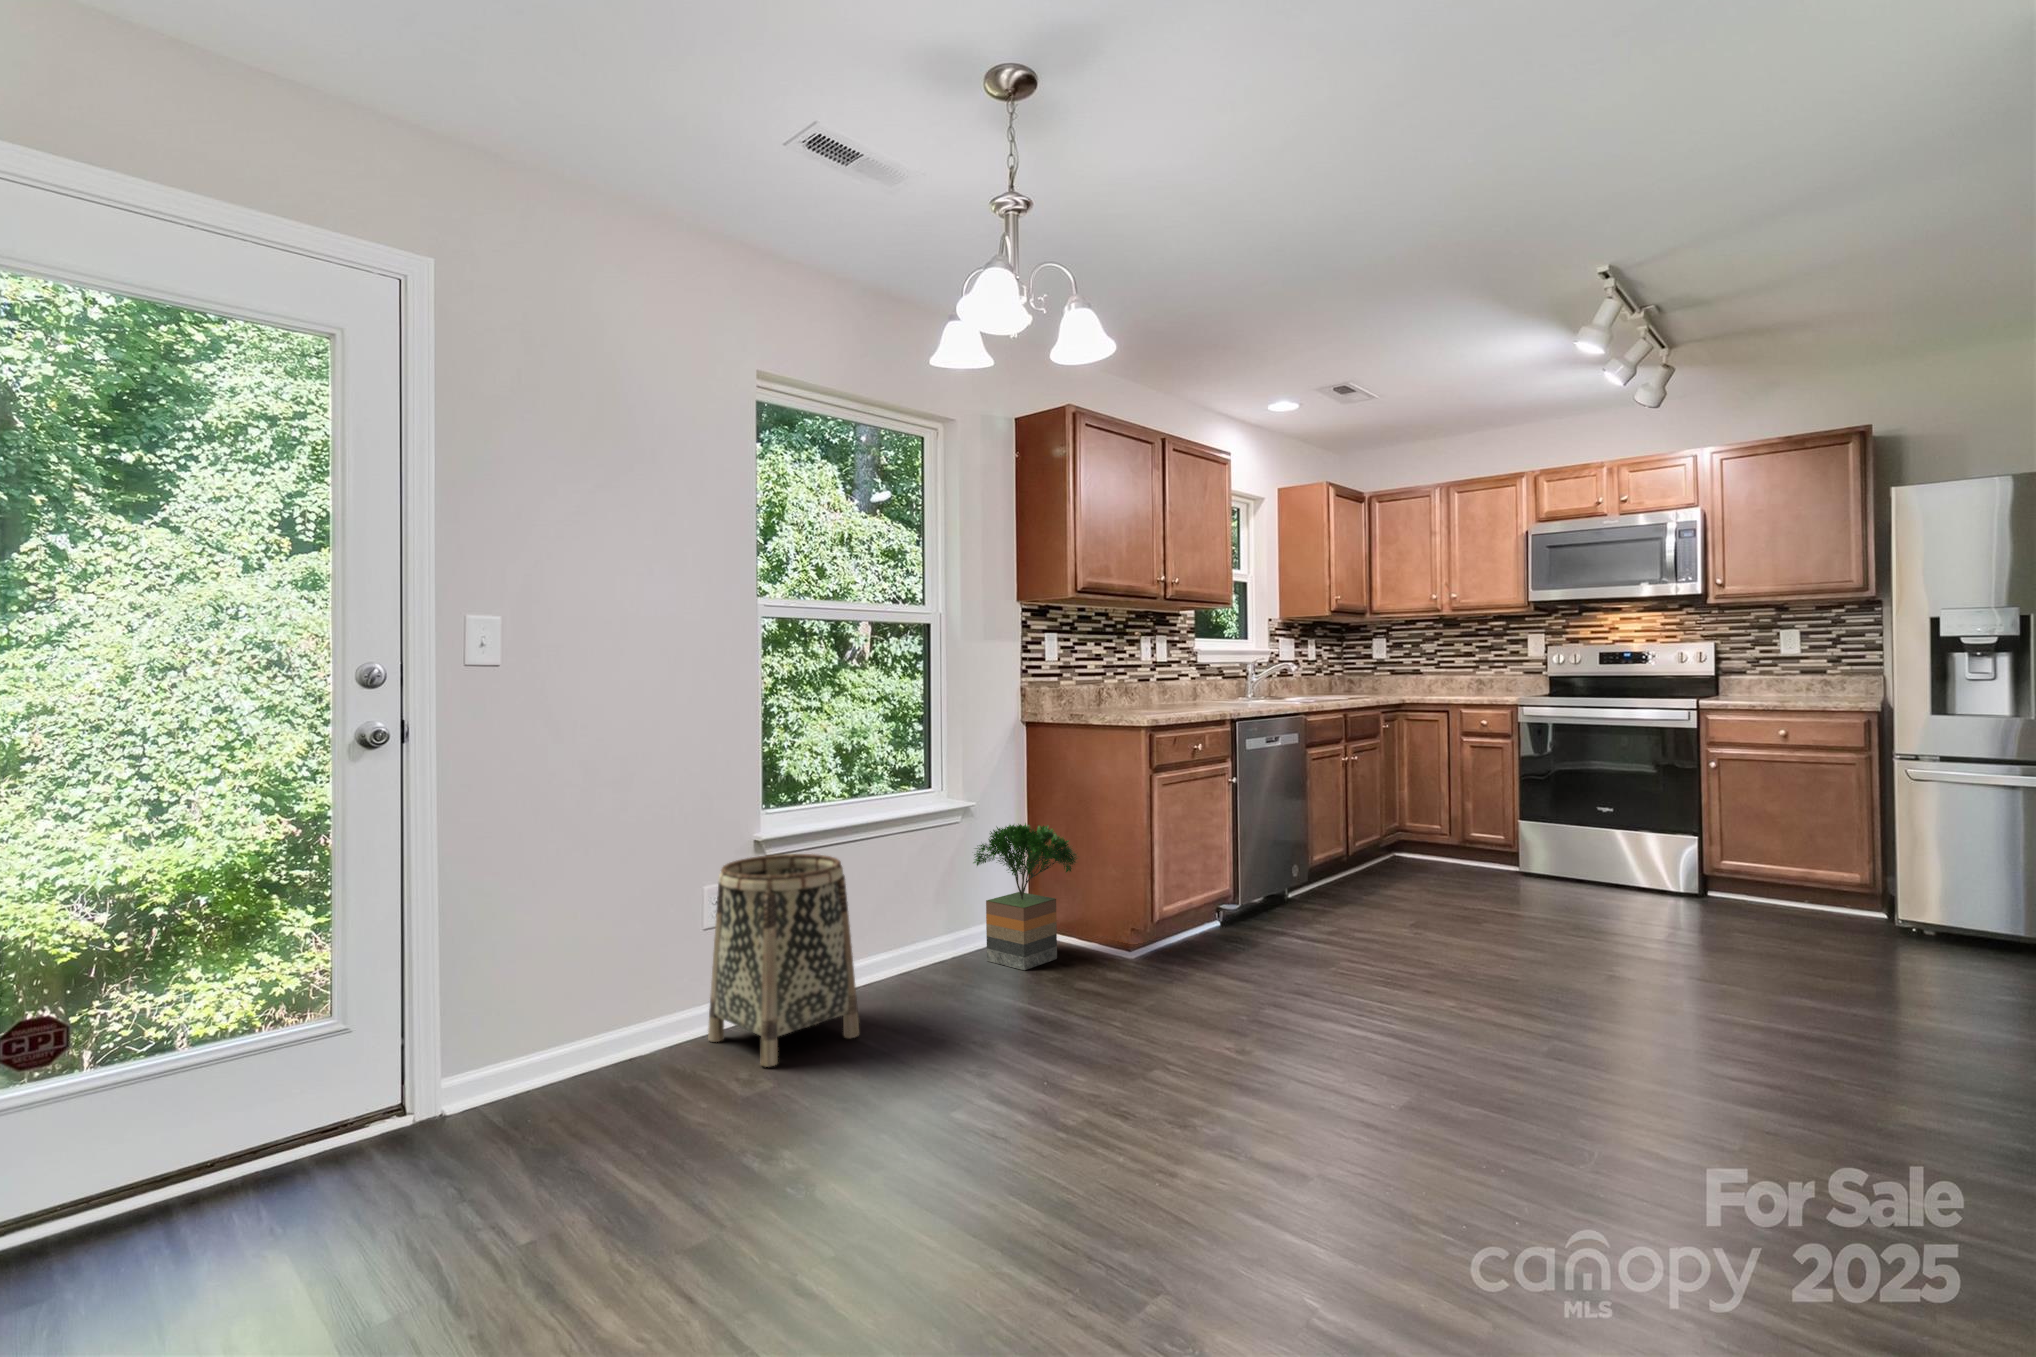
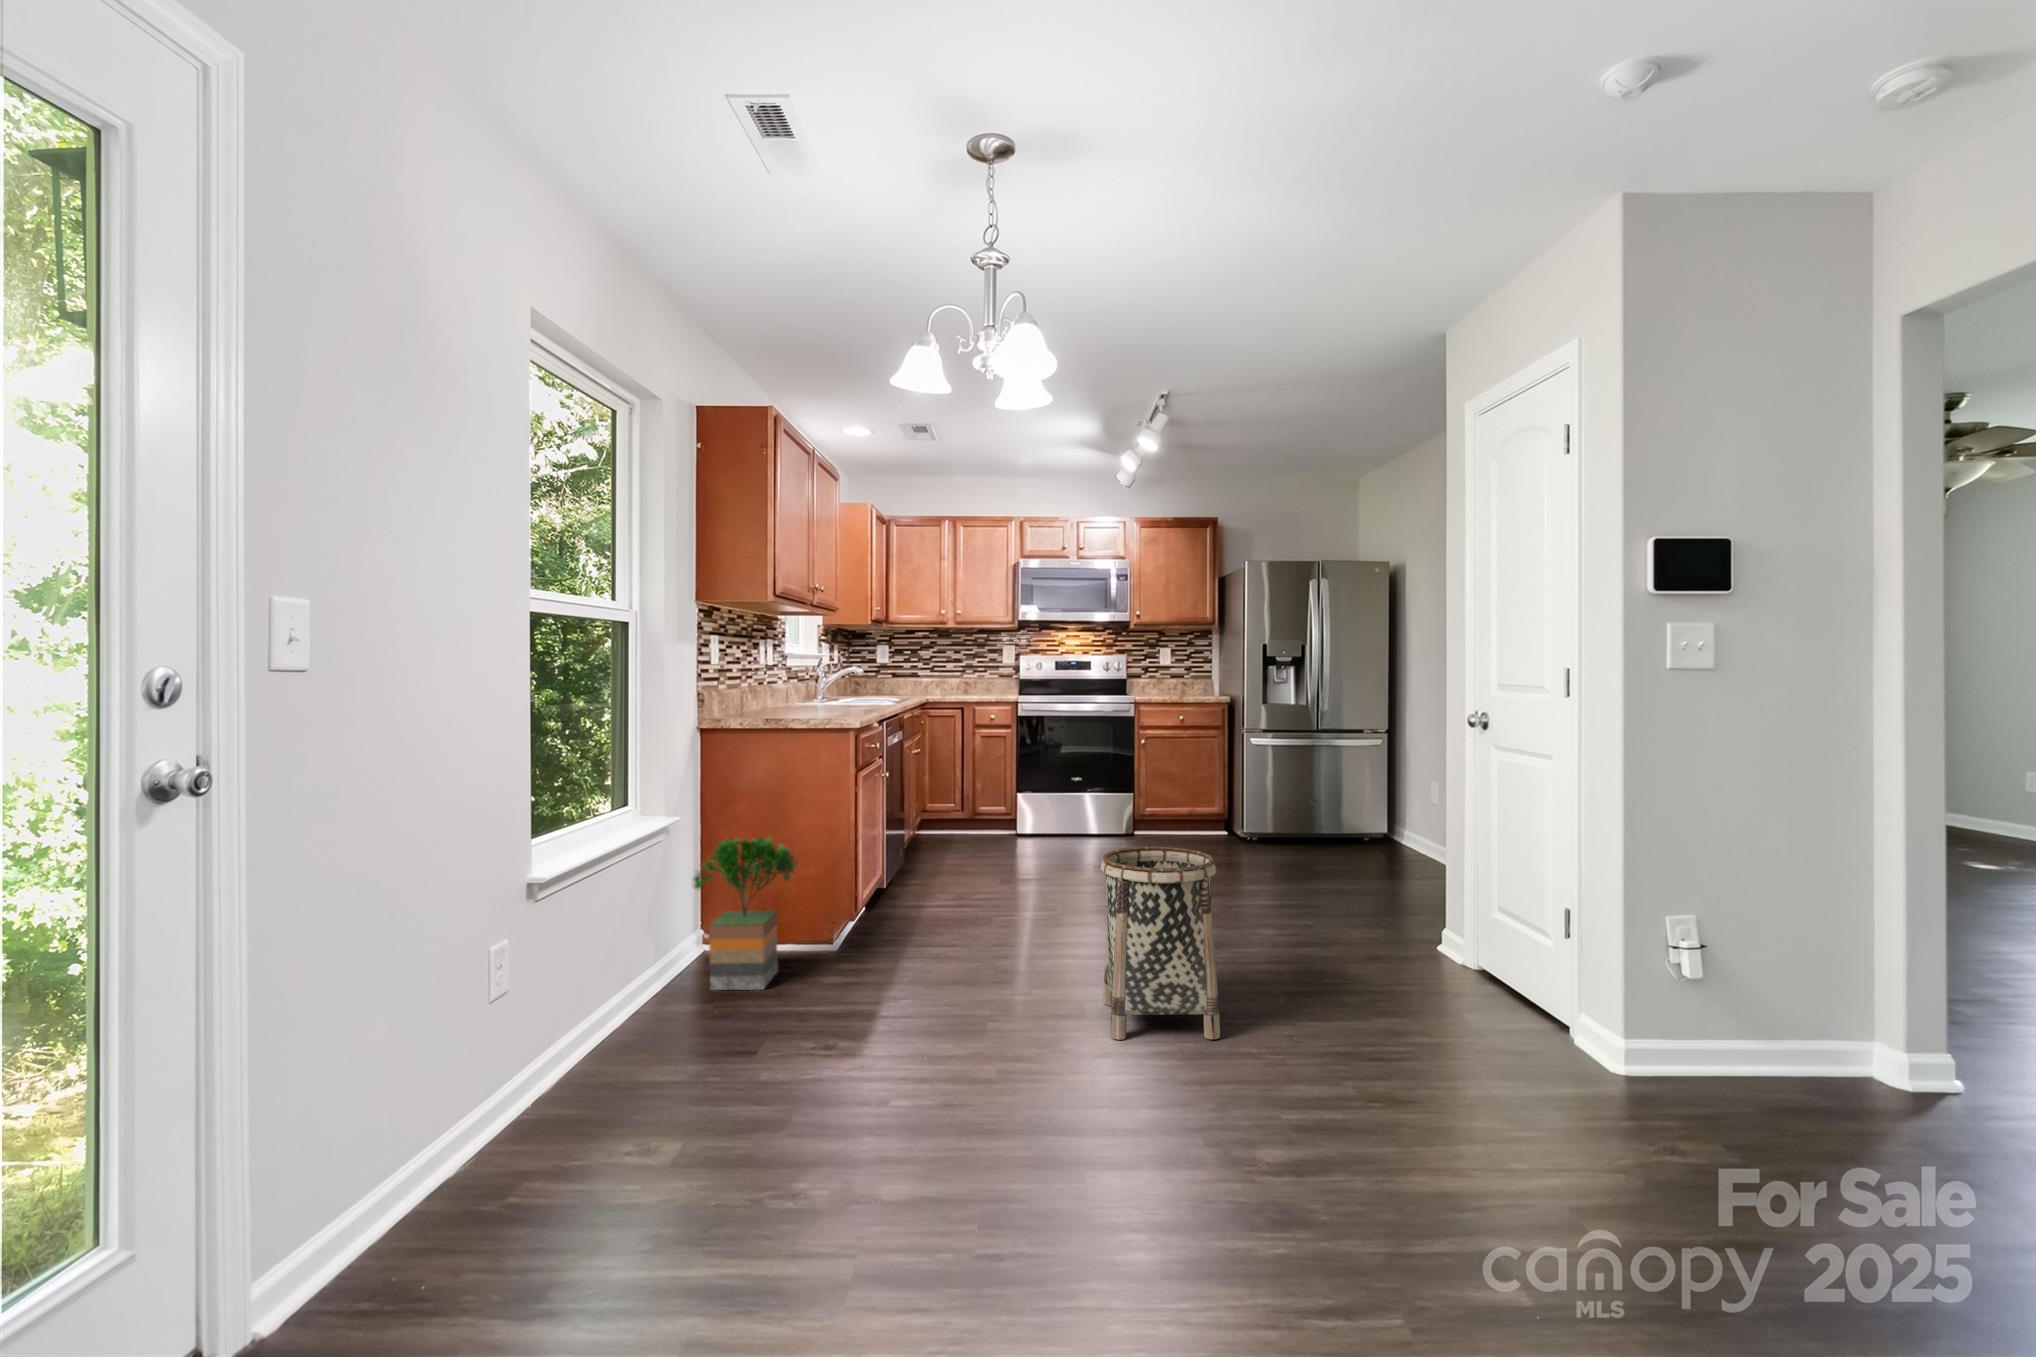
basket: present [708,854,859,1067] -> present [1101,847,1220,1040]

